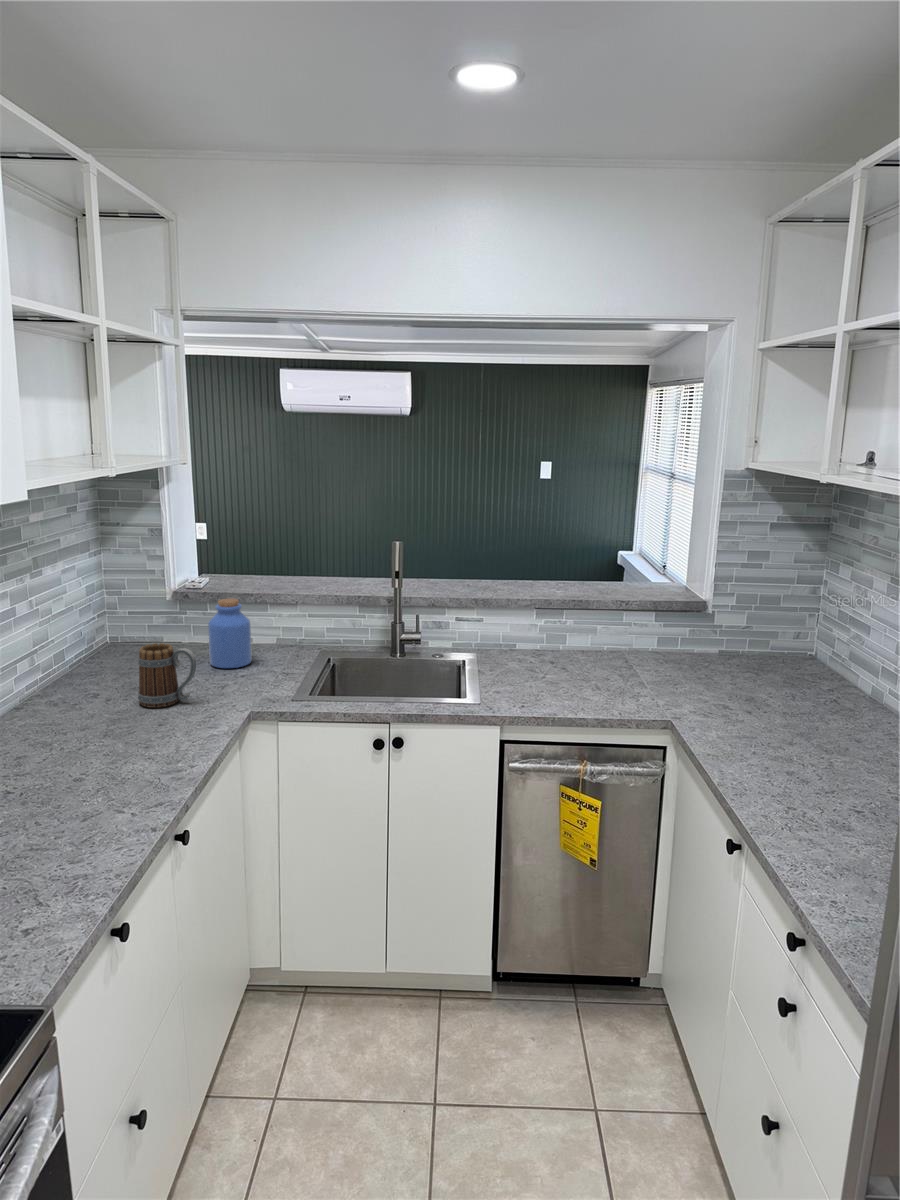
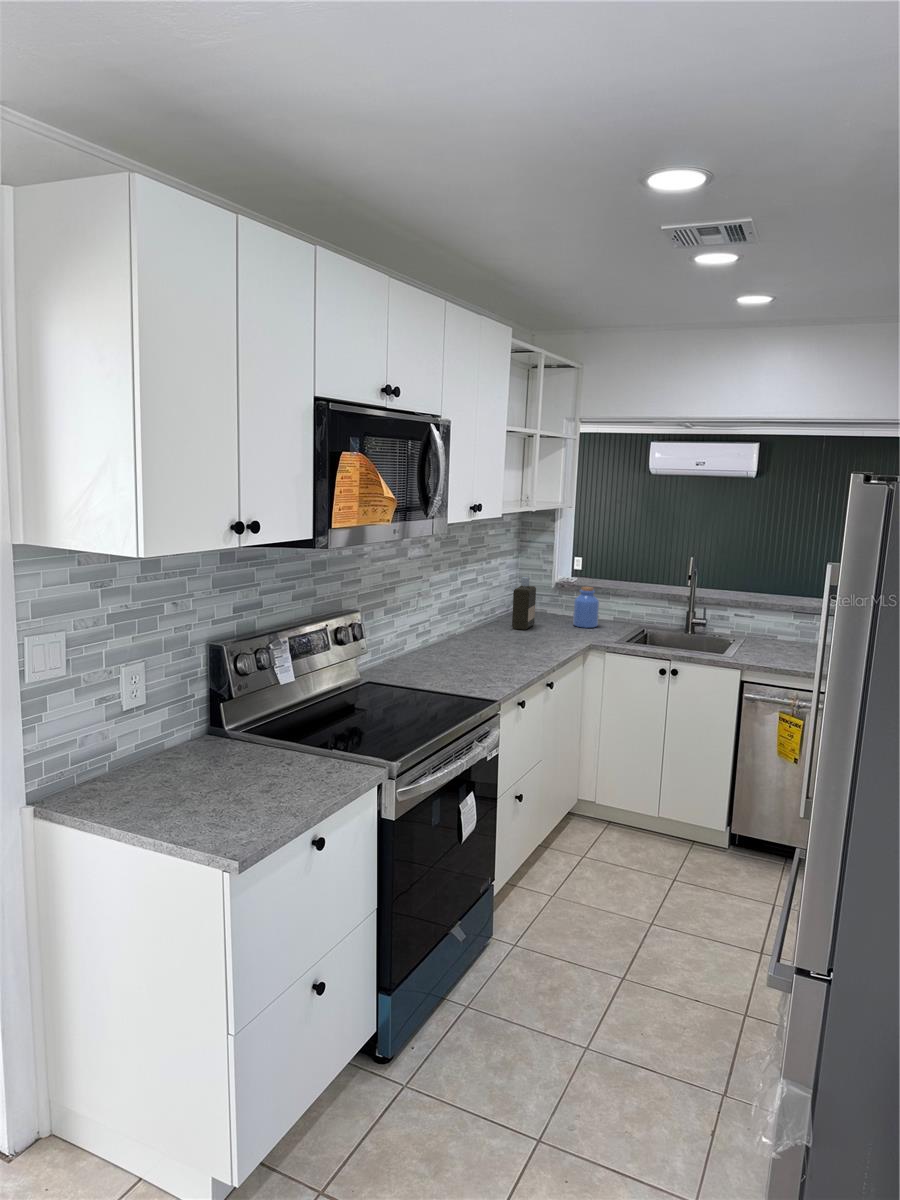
bottle: none [91,597,140,693] -> present [512,577,536,630]
mug: present [138,643,196,708] -> none [533,603,566,637]

